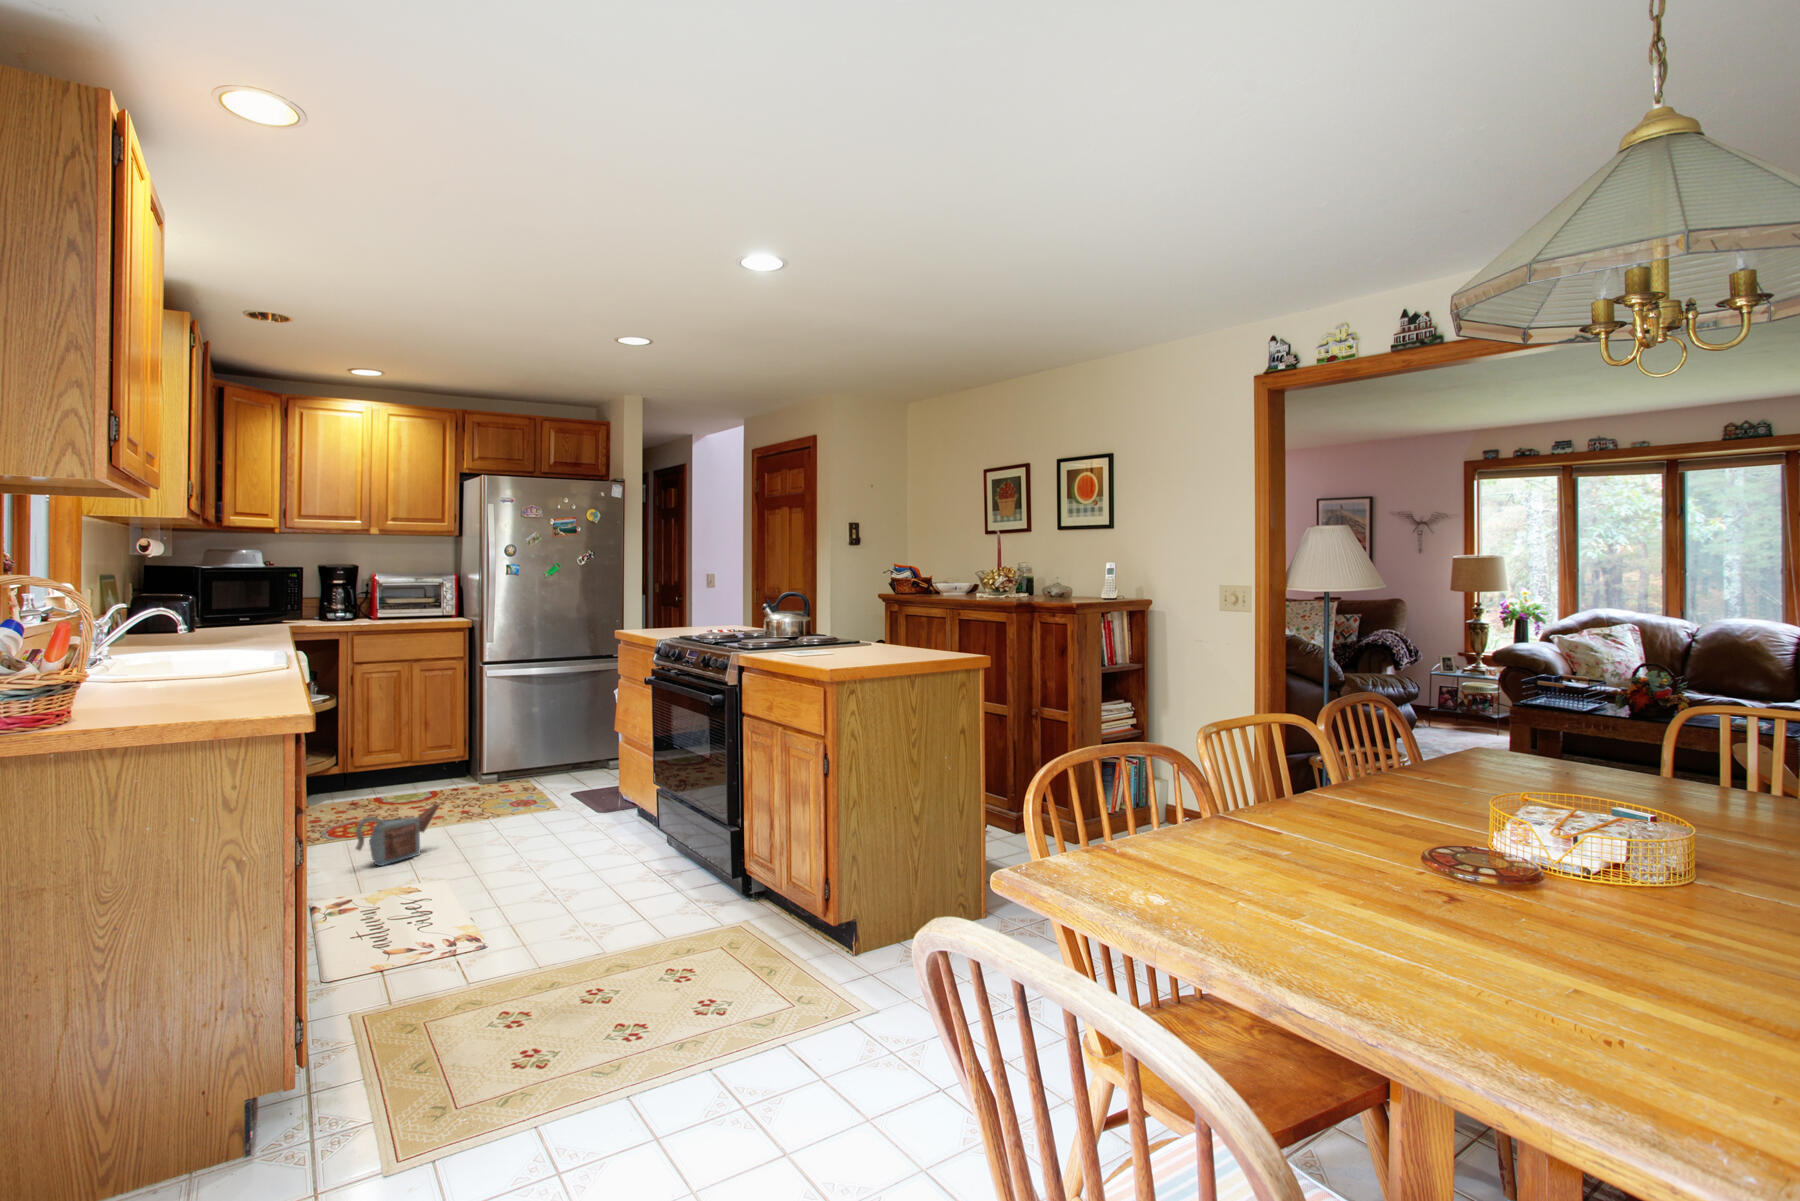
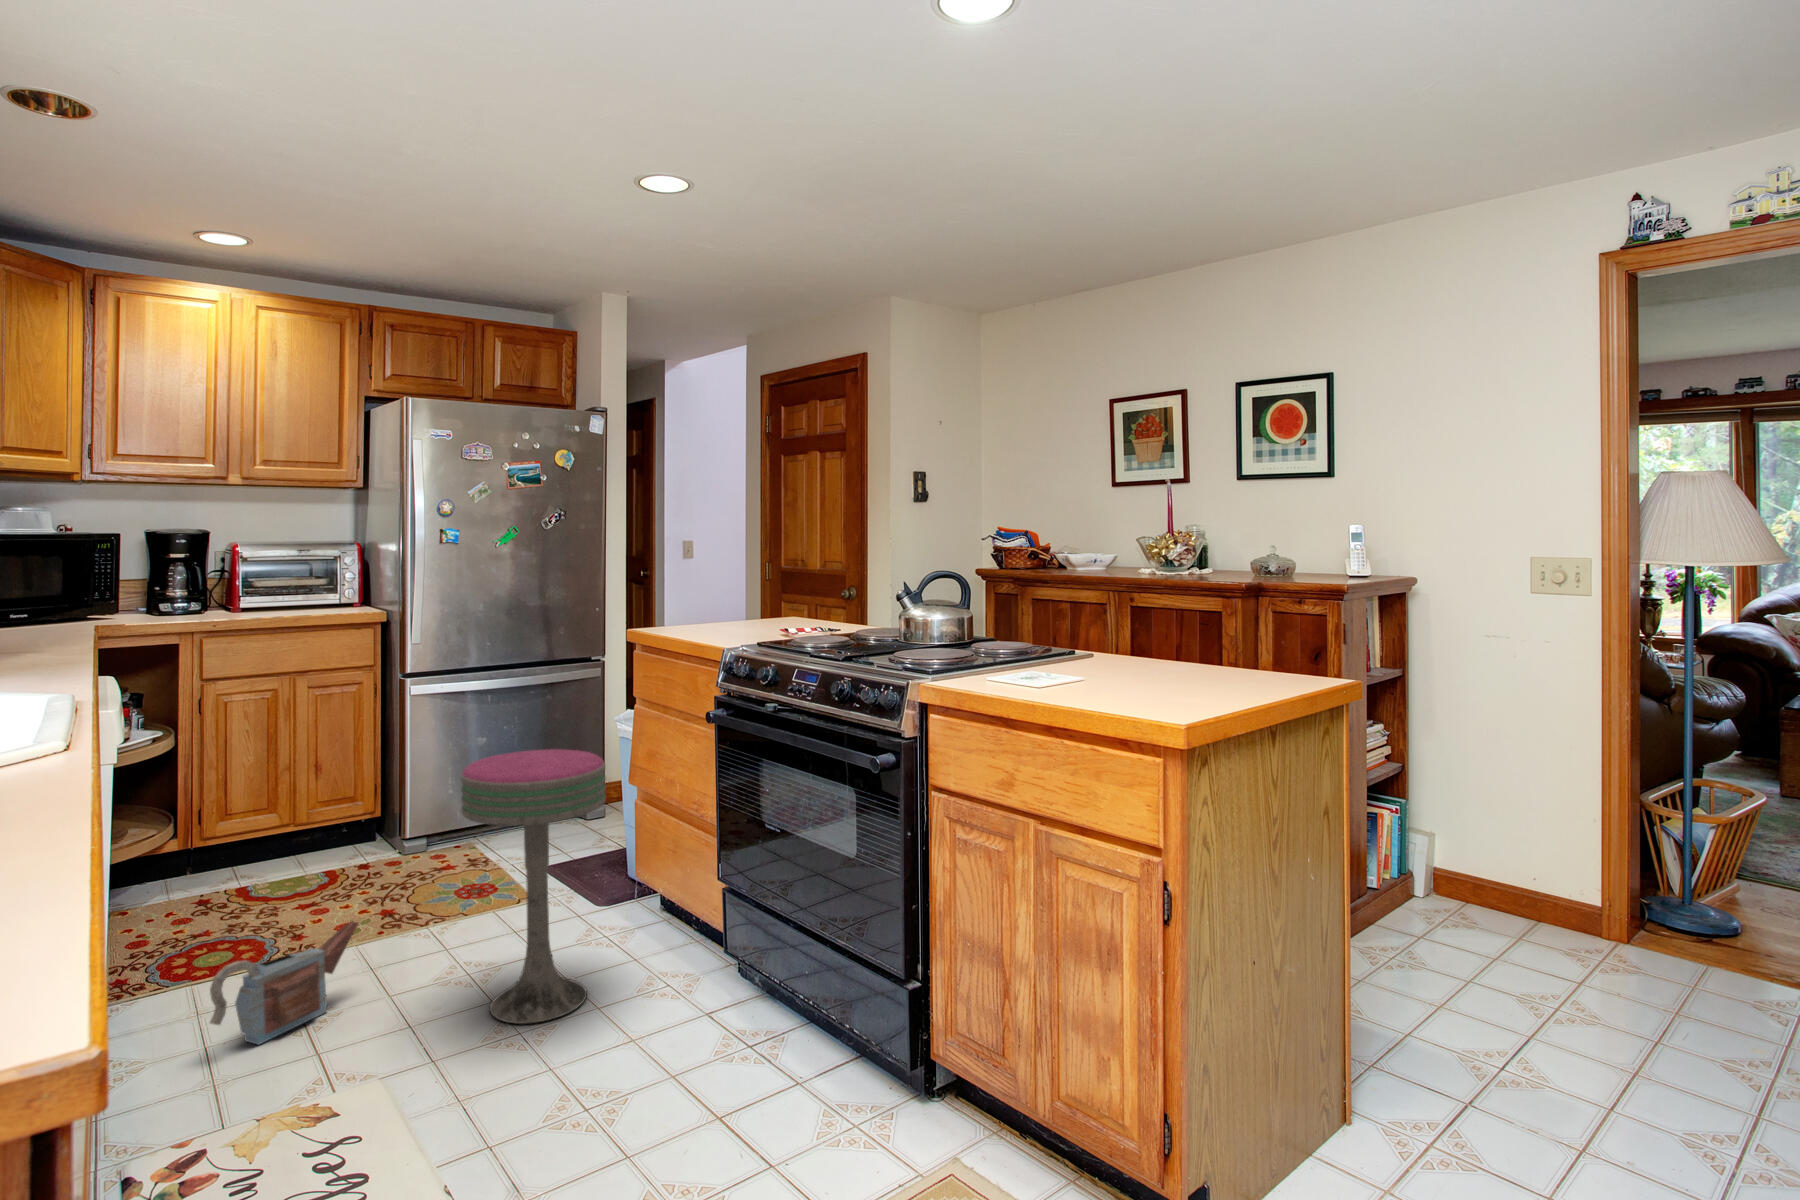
bar stool: none [497,703,584,863] -> present [461,749,606,1024]

